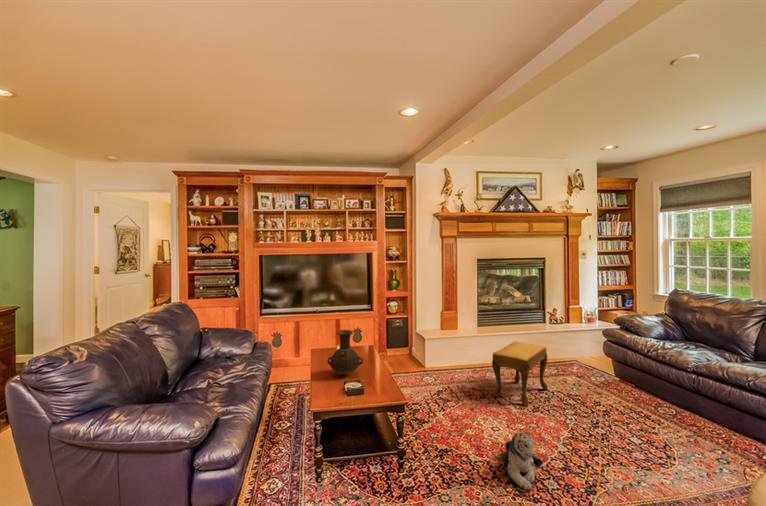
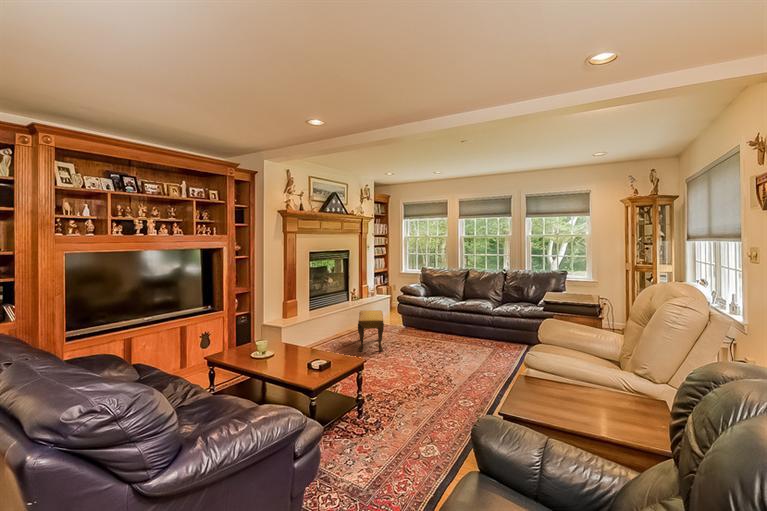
vase: present [327,330,363,374] -> none [277,318,307,358]
plush toy: present [503,432,543,489] -> none [401,360,432,391]

